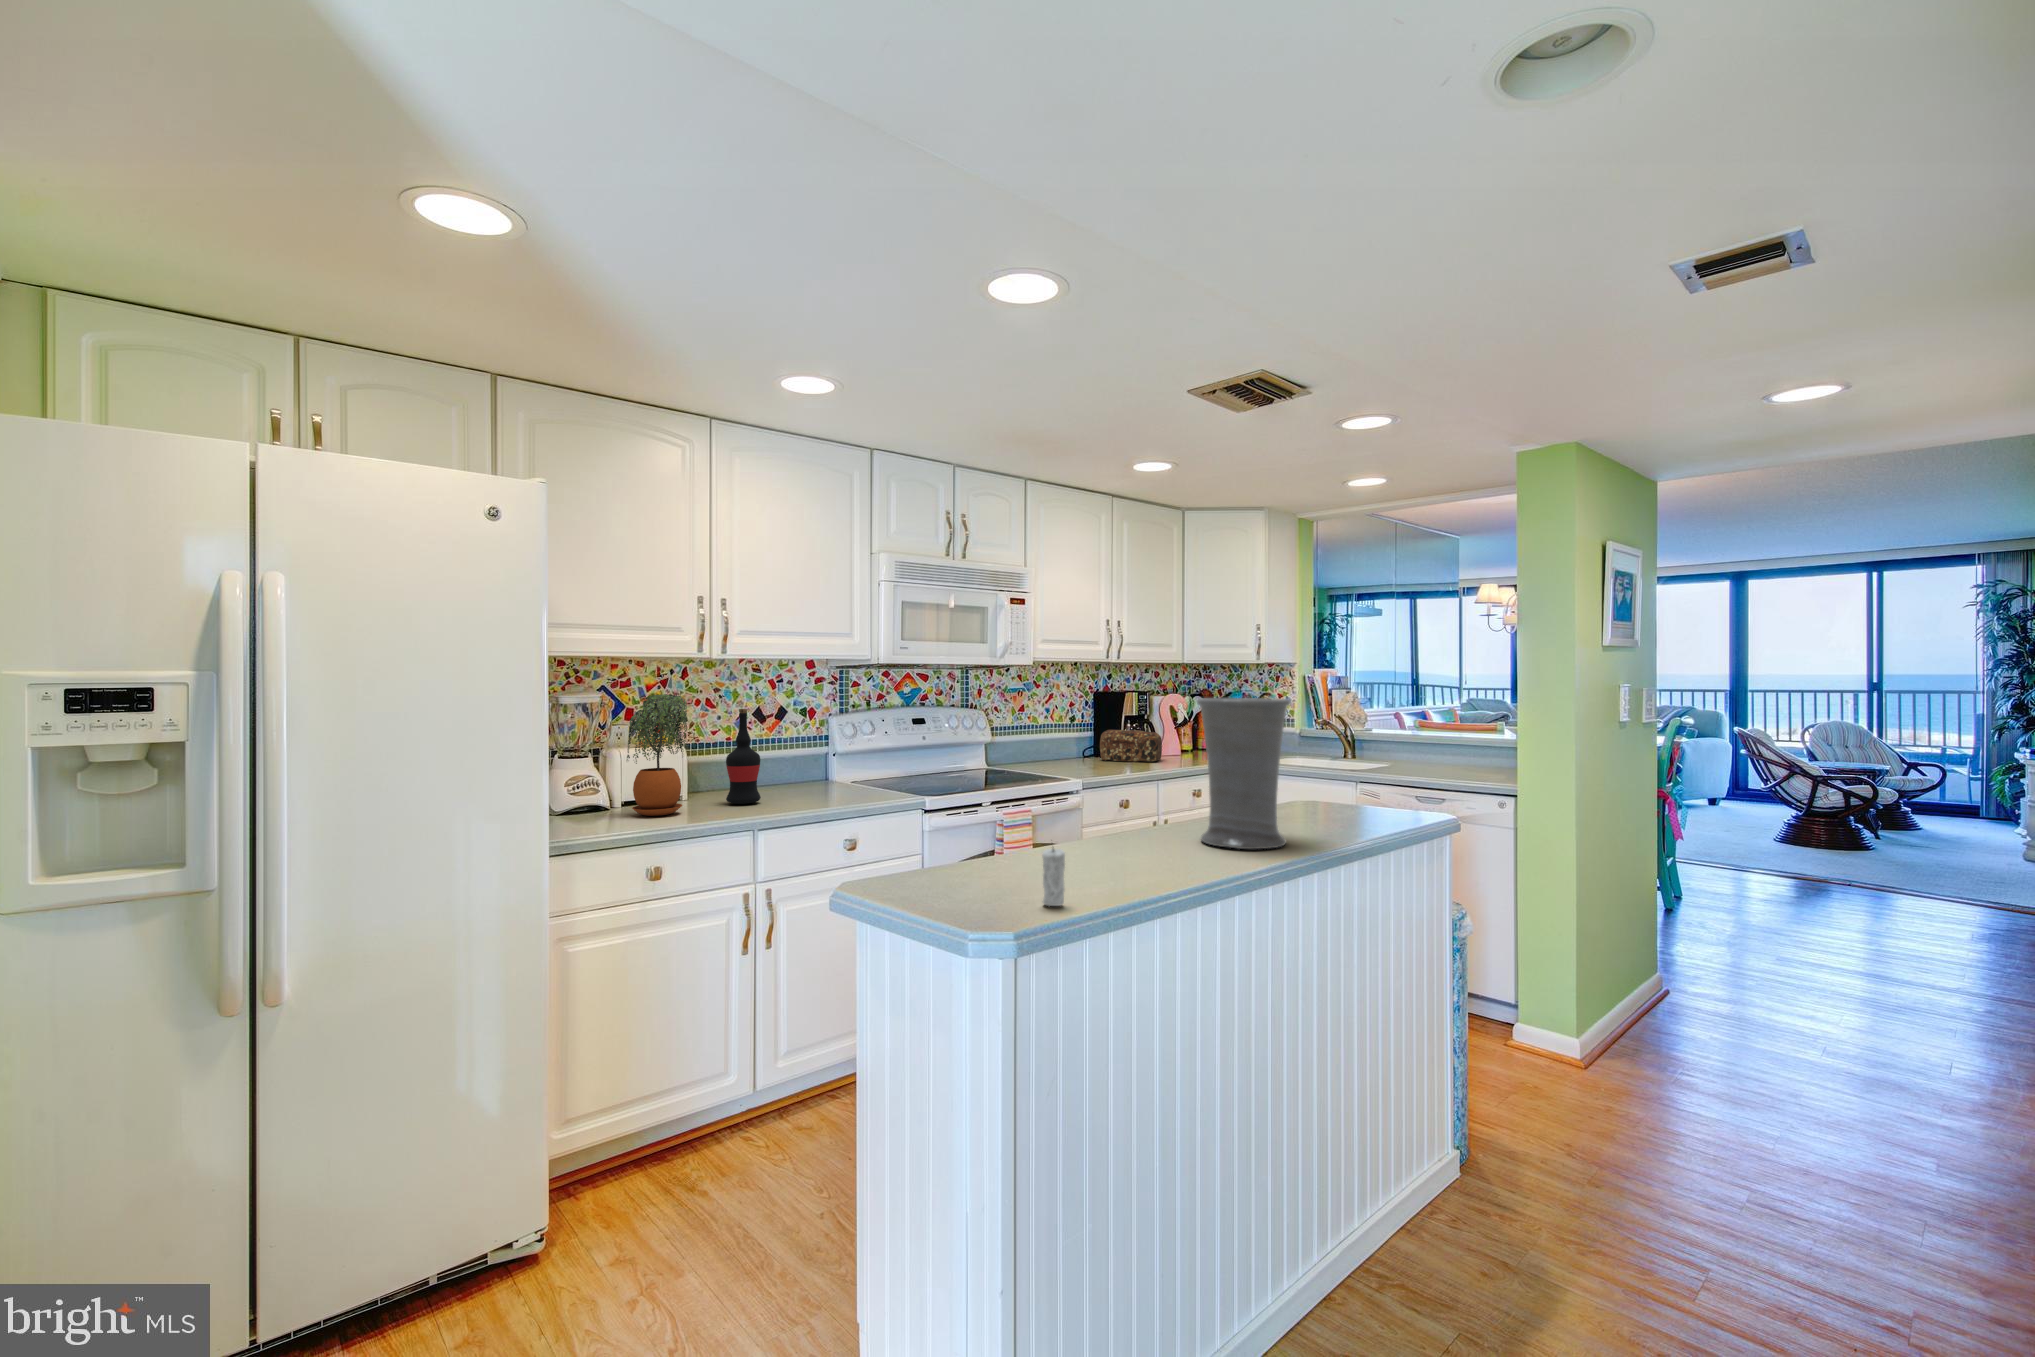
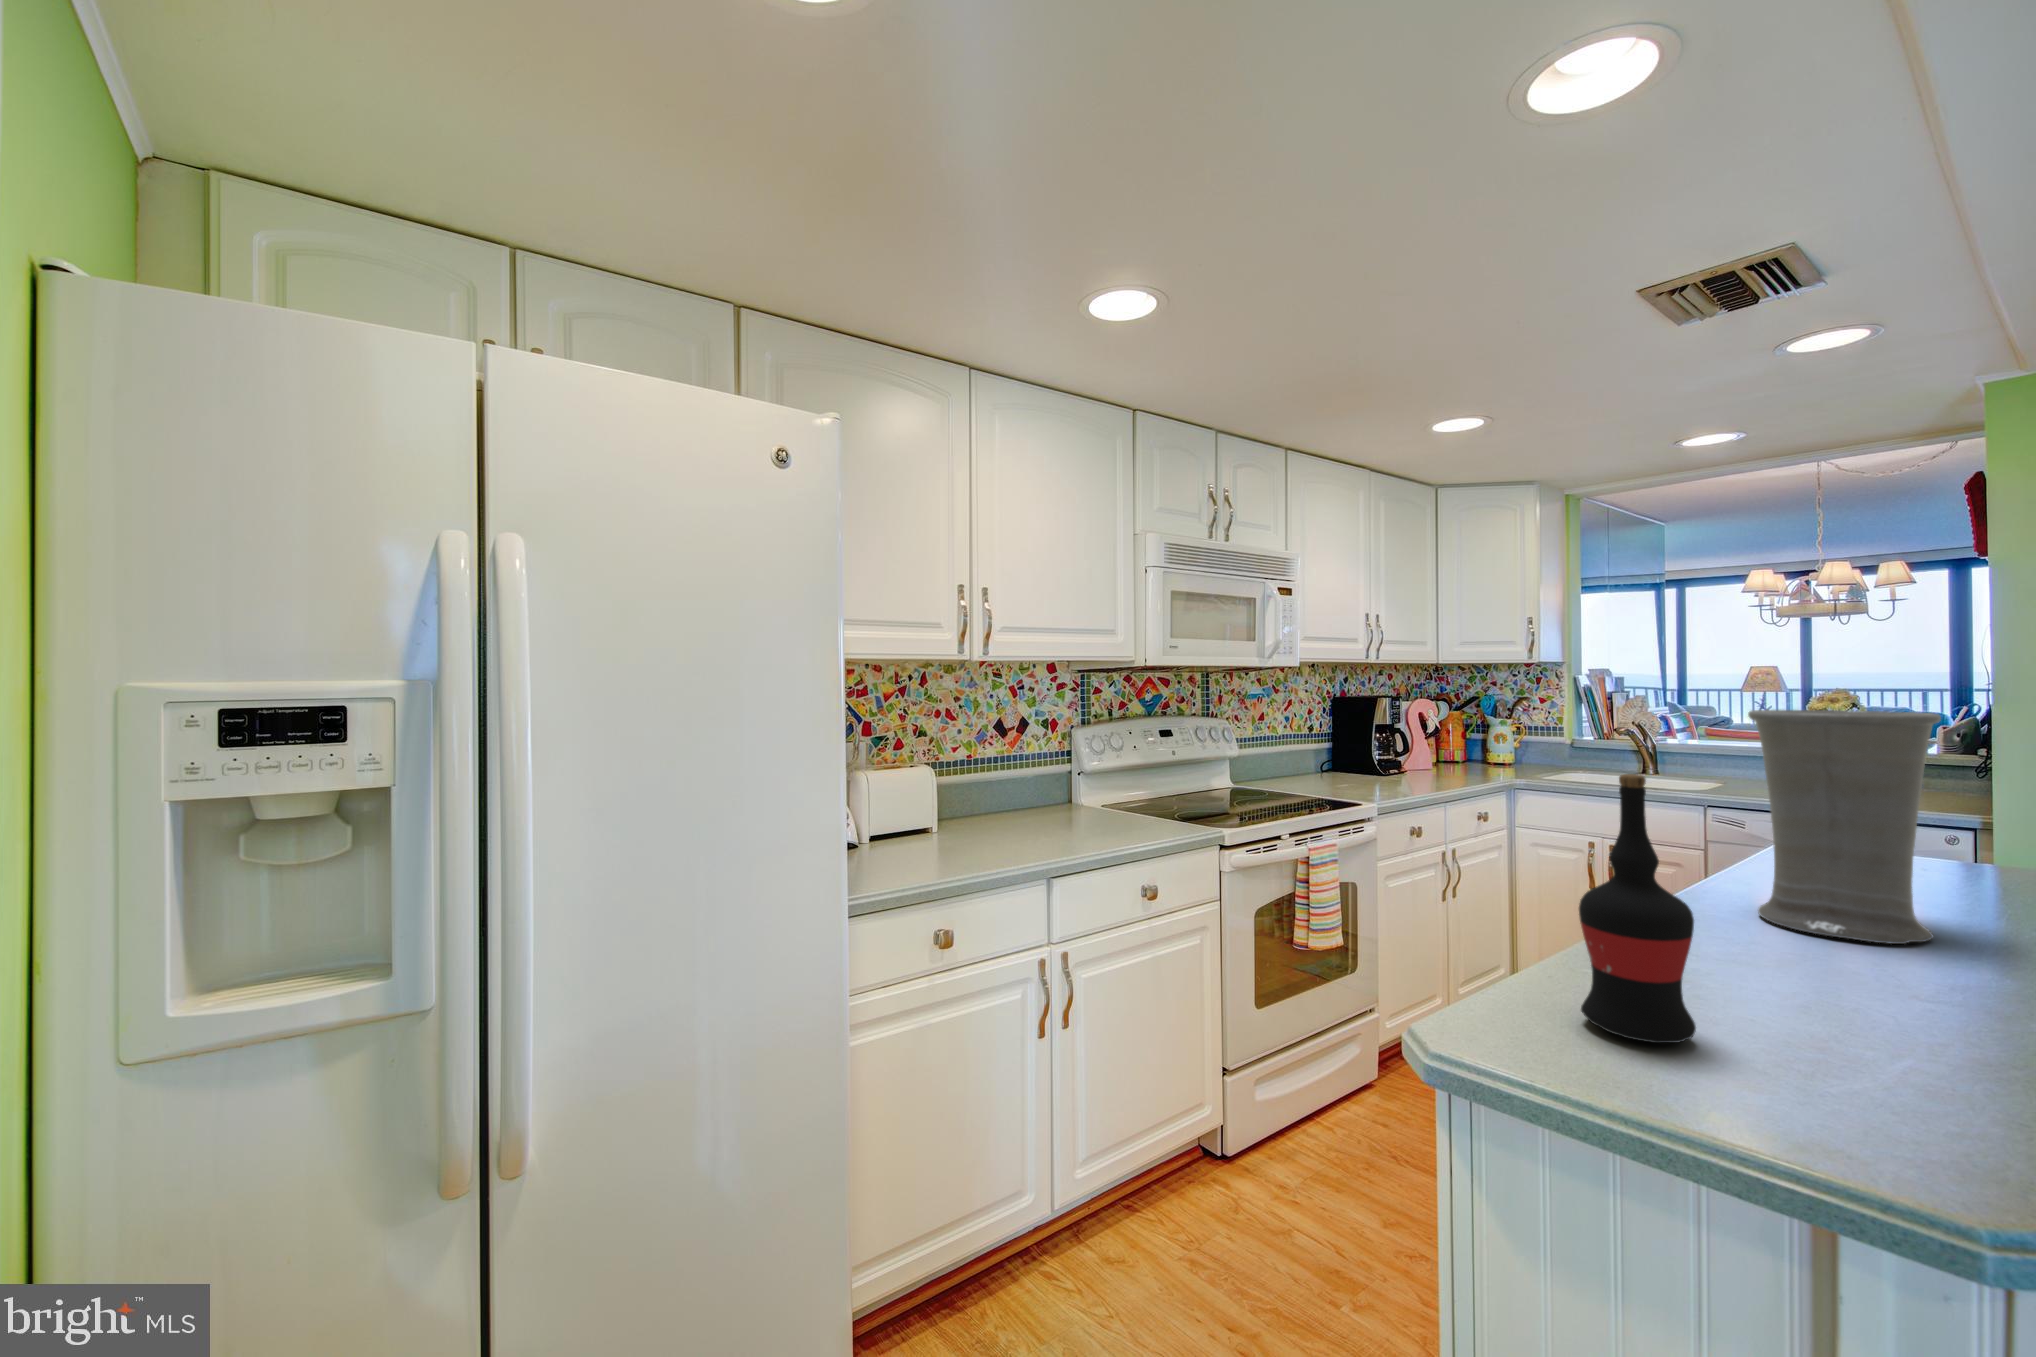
potted plant: present [627,694,687,816] -> none [888,705,960,860]
wine bottle: present [726,709,761,804] -> present [1579,774,1696,1043]
bread loaf: present [1100,730,1162,762] -> none [1350,741,1424,779]
candle: present [1042,848,1065,906] -> none [1784,964,1844,1092]

